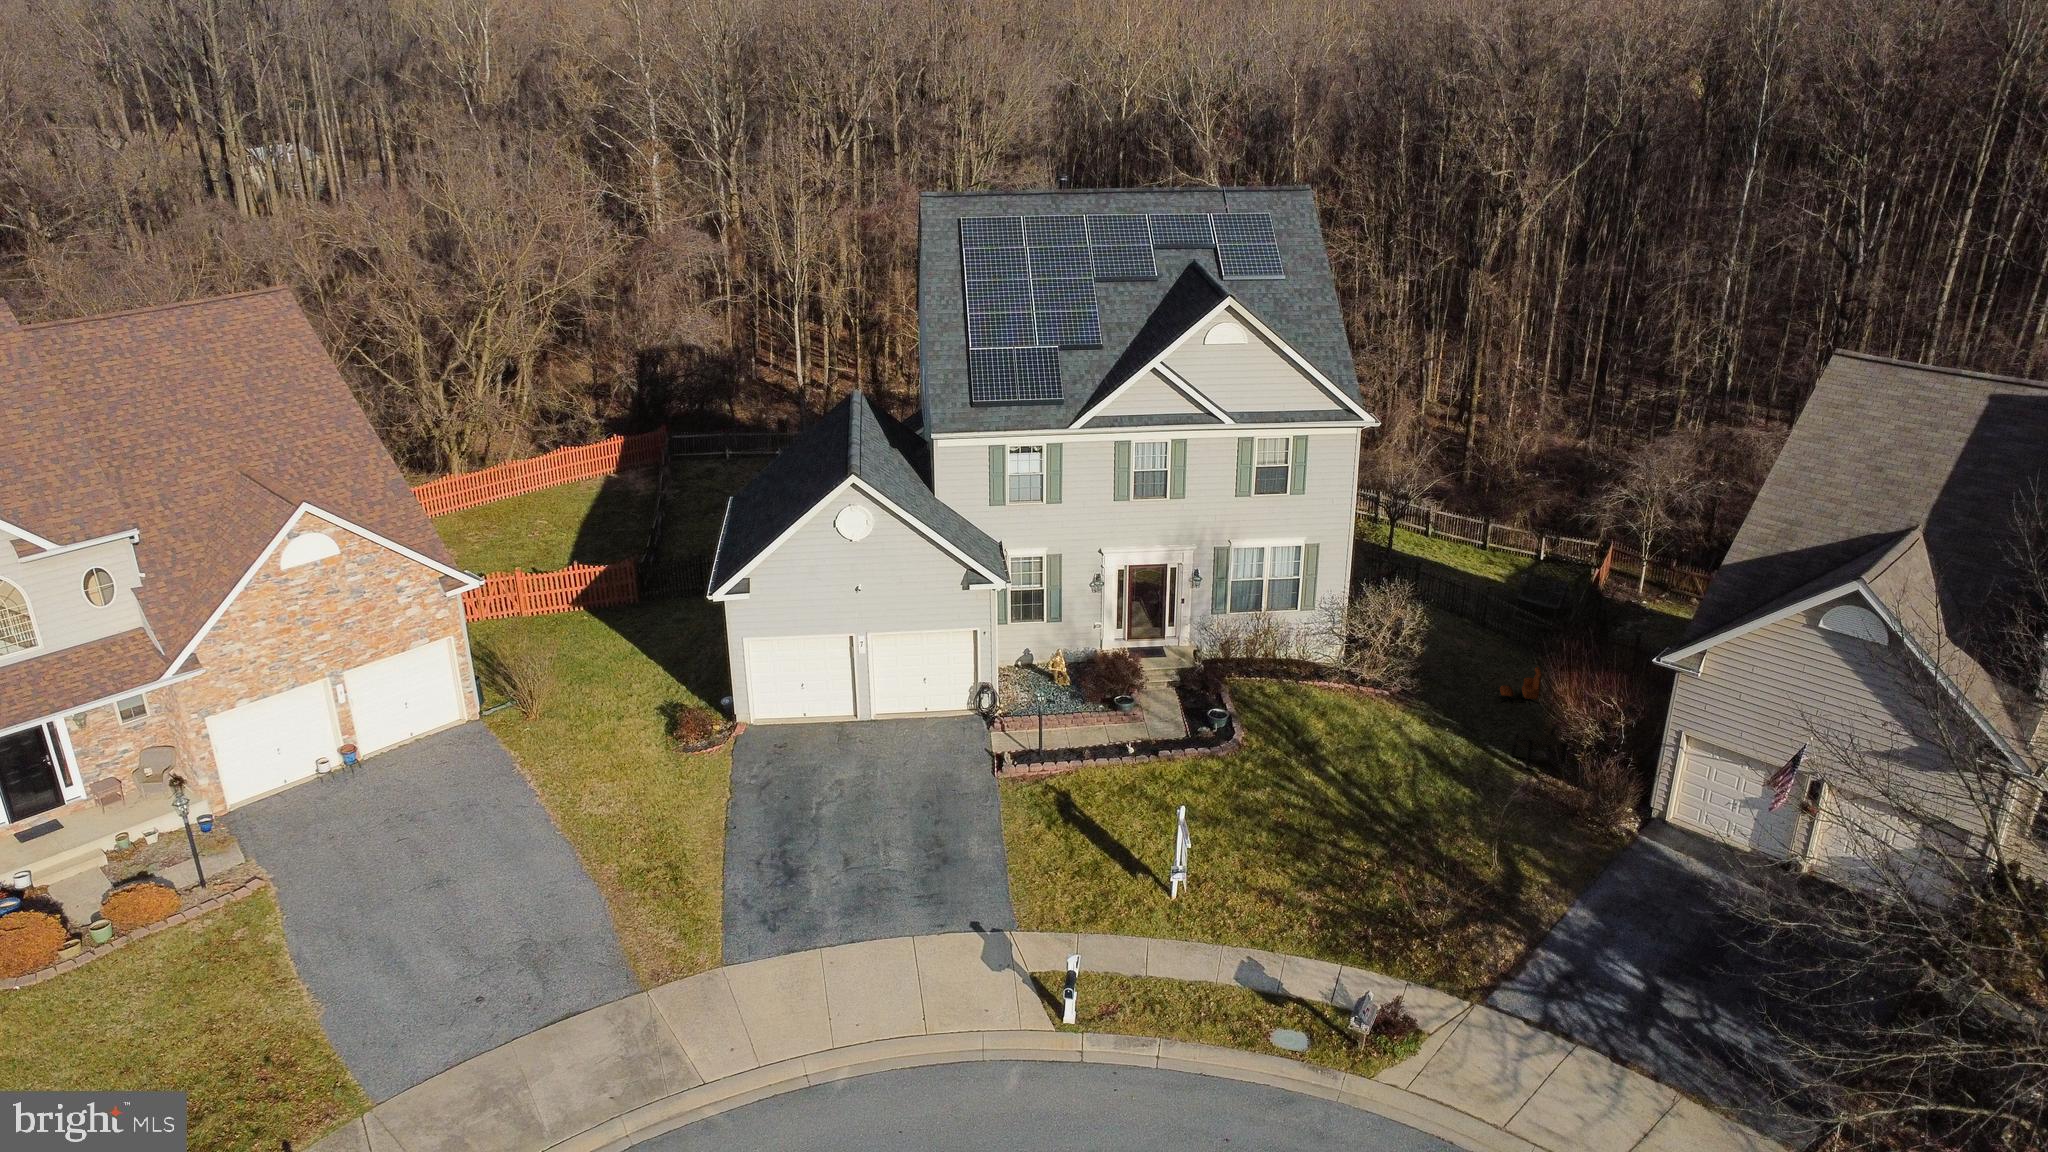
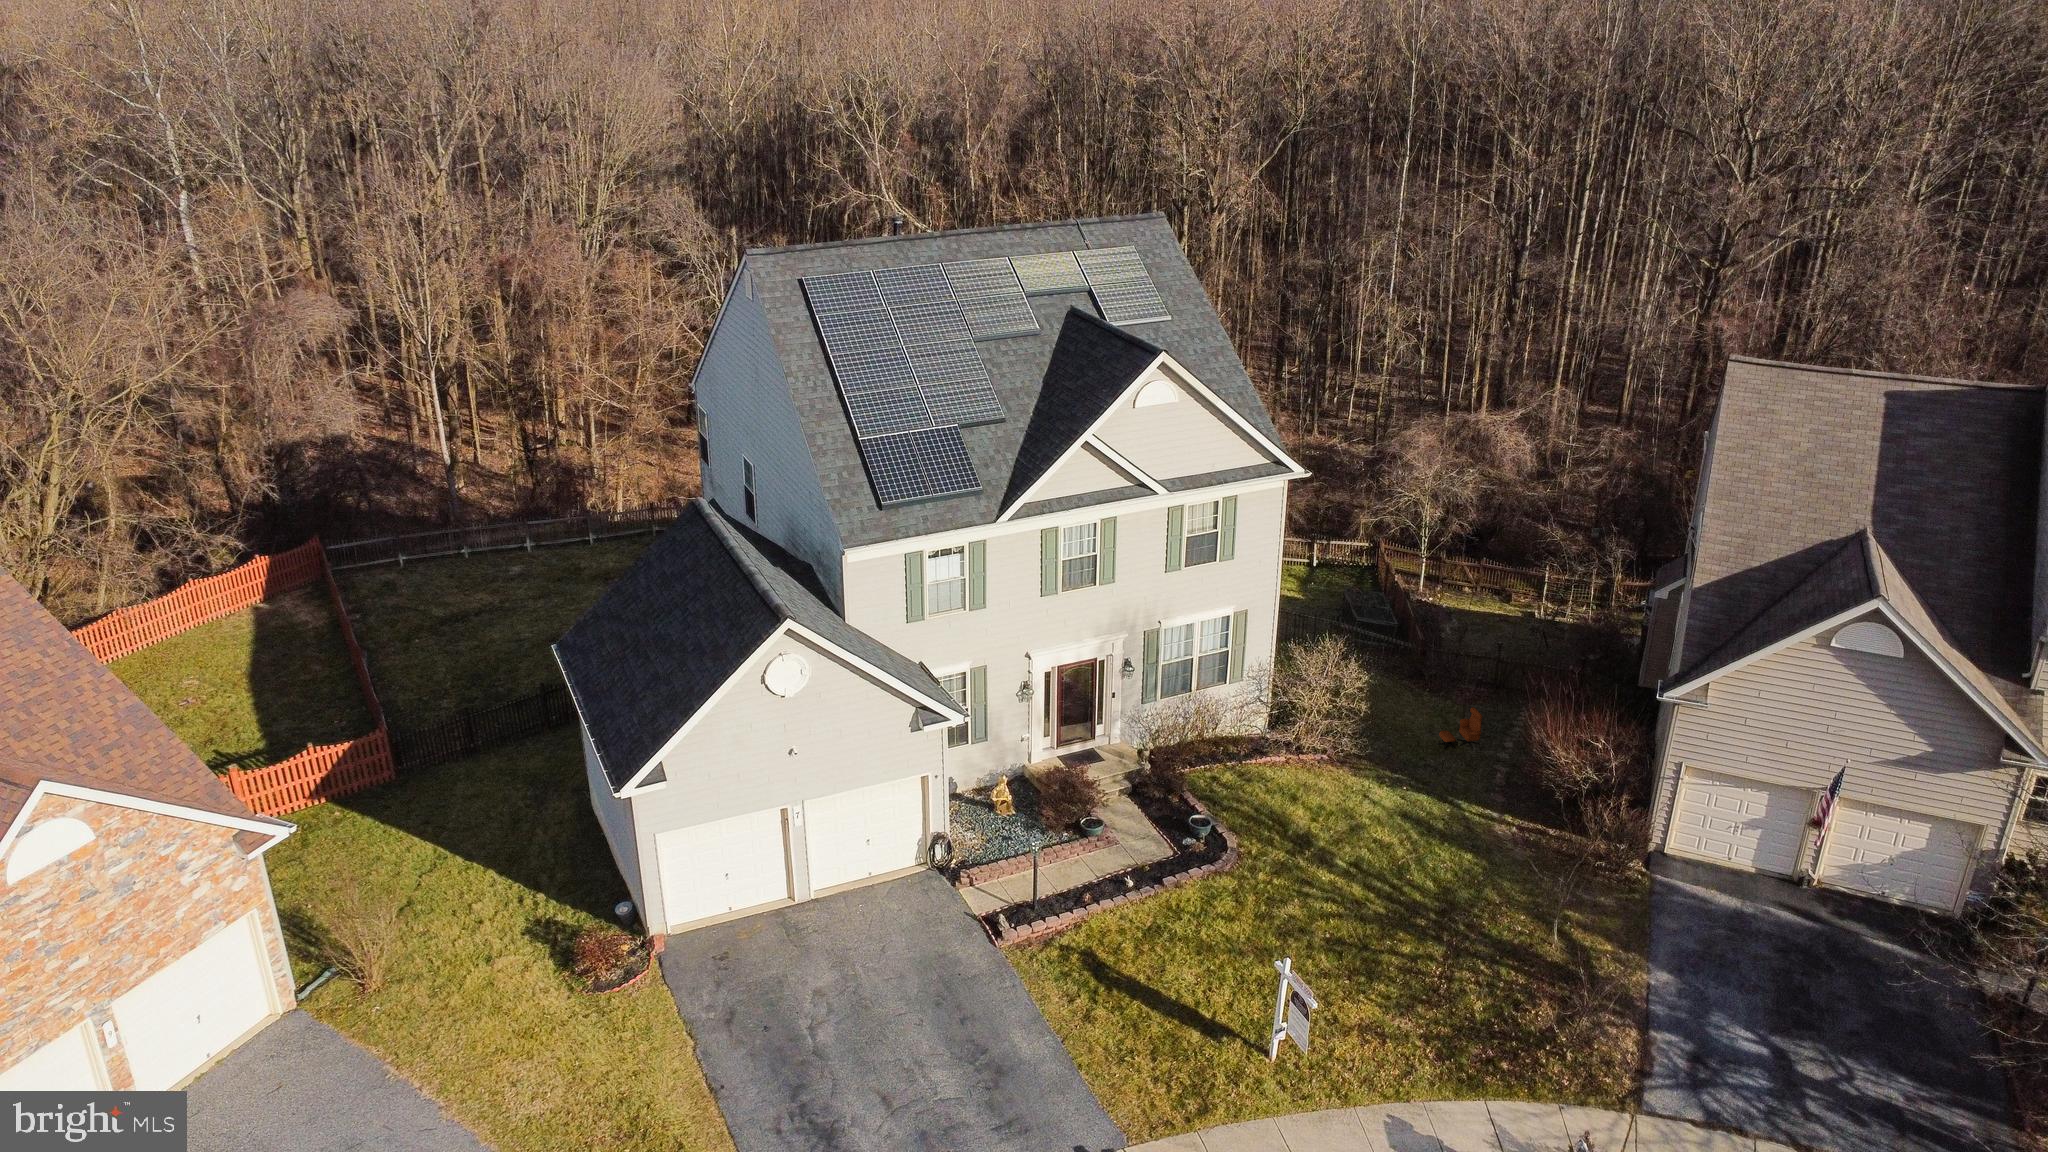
bench: present [1511,726,1568,769] -> none [1489,770,1544,821]

